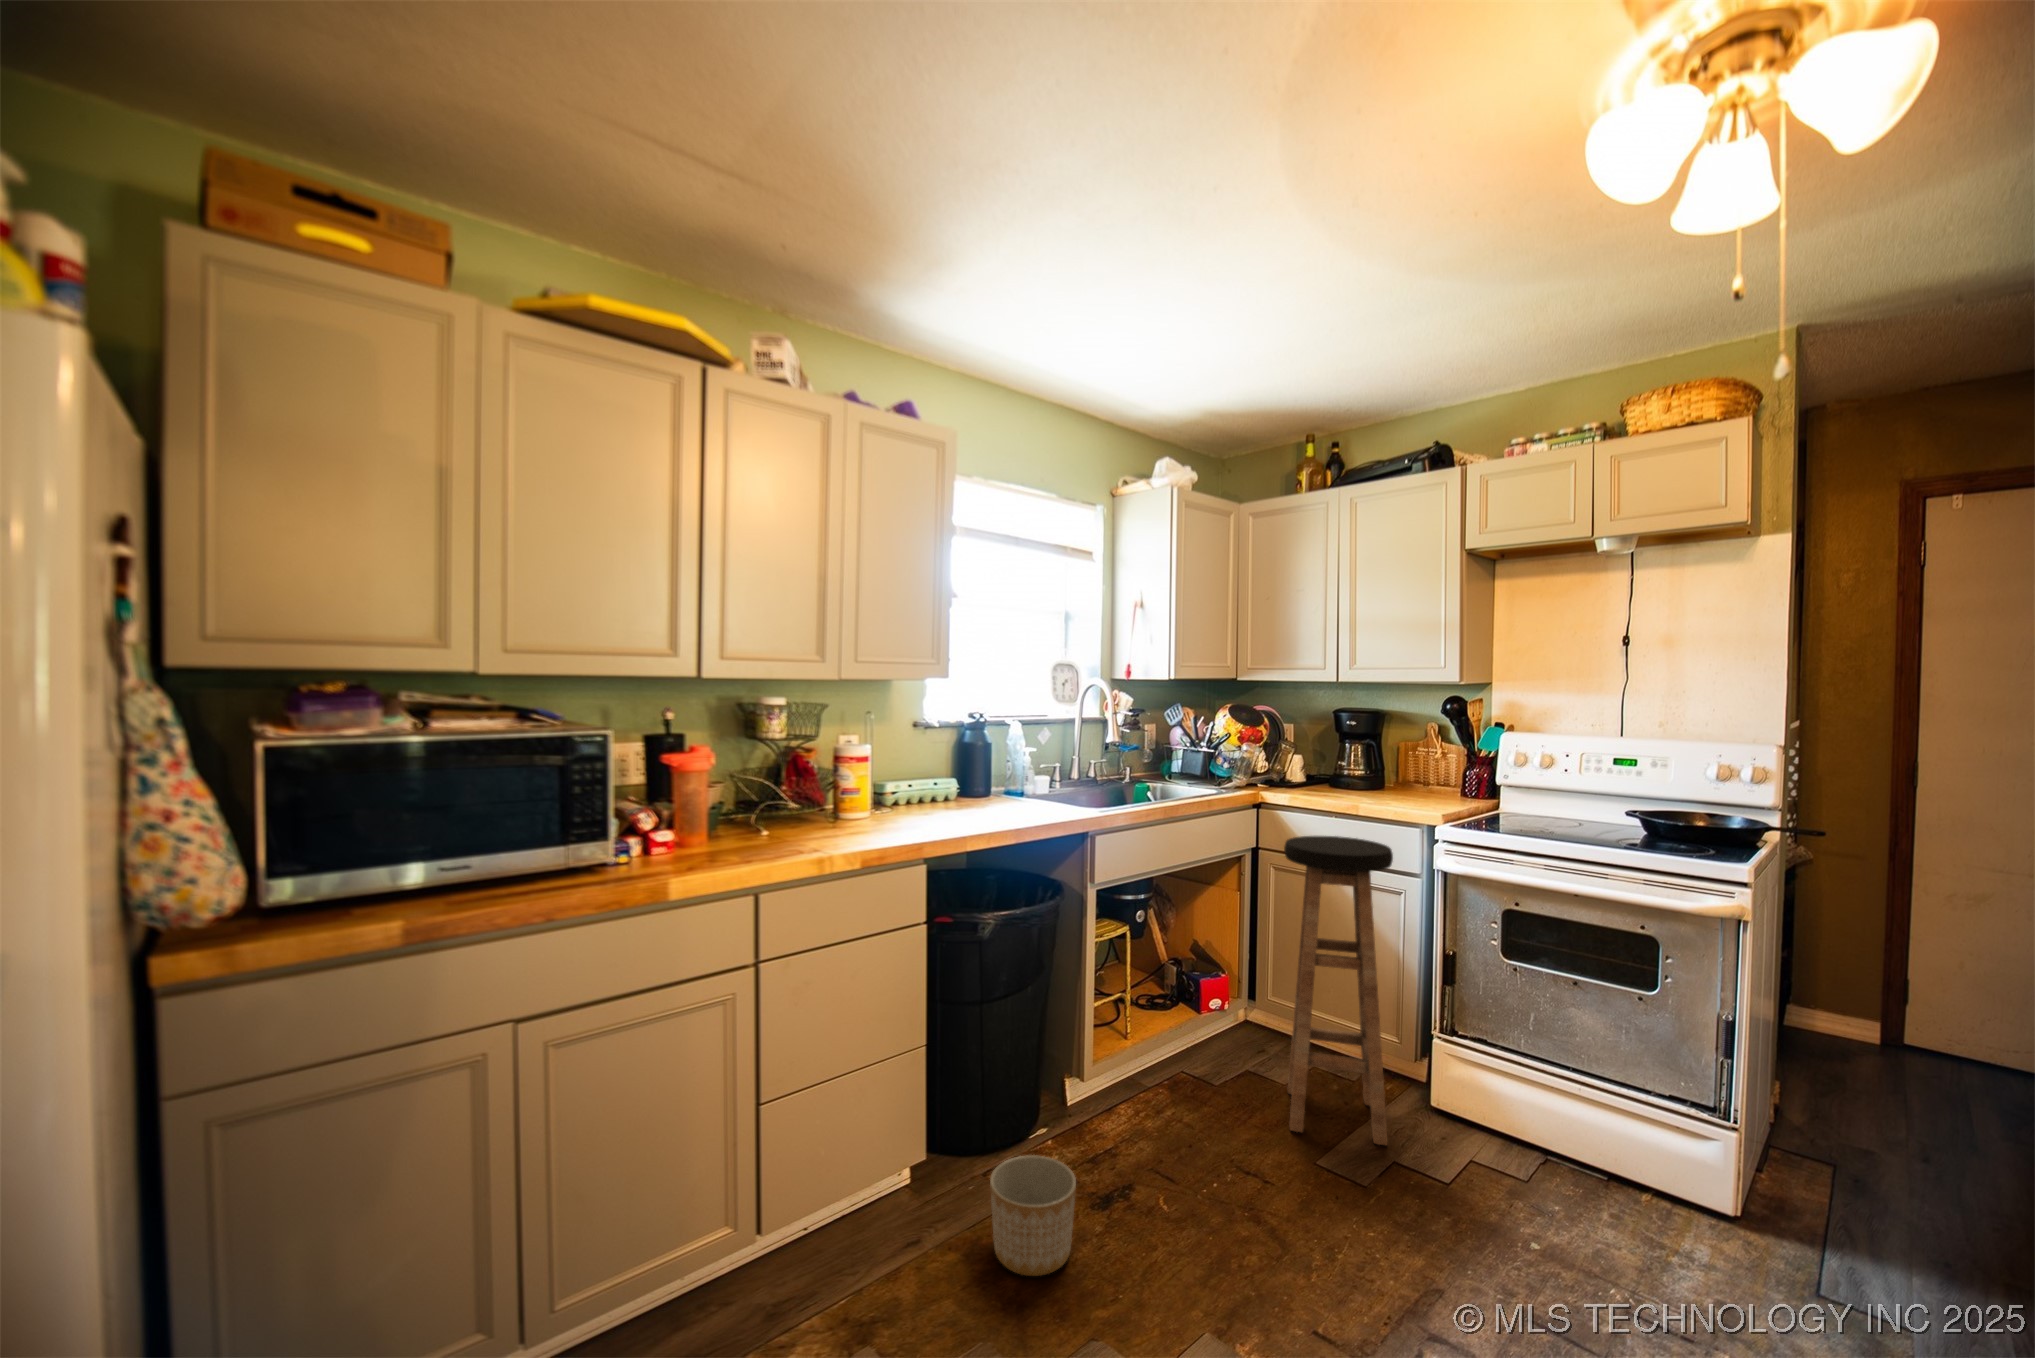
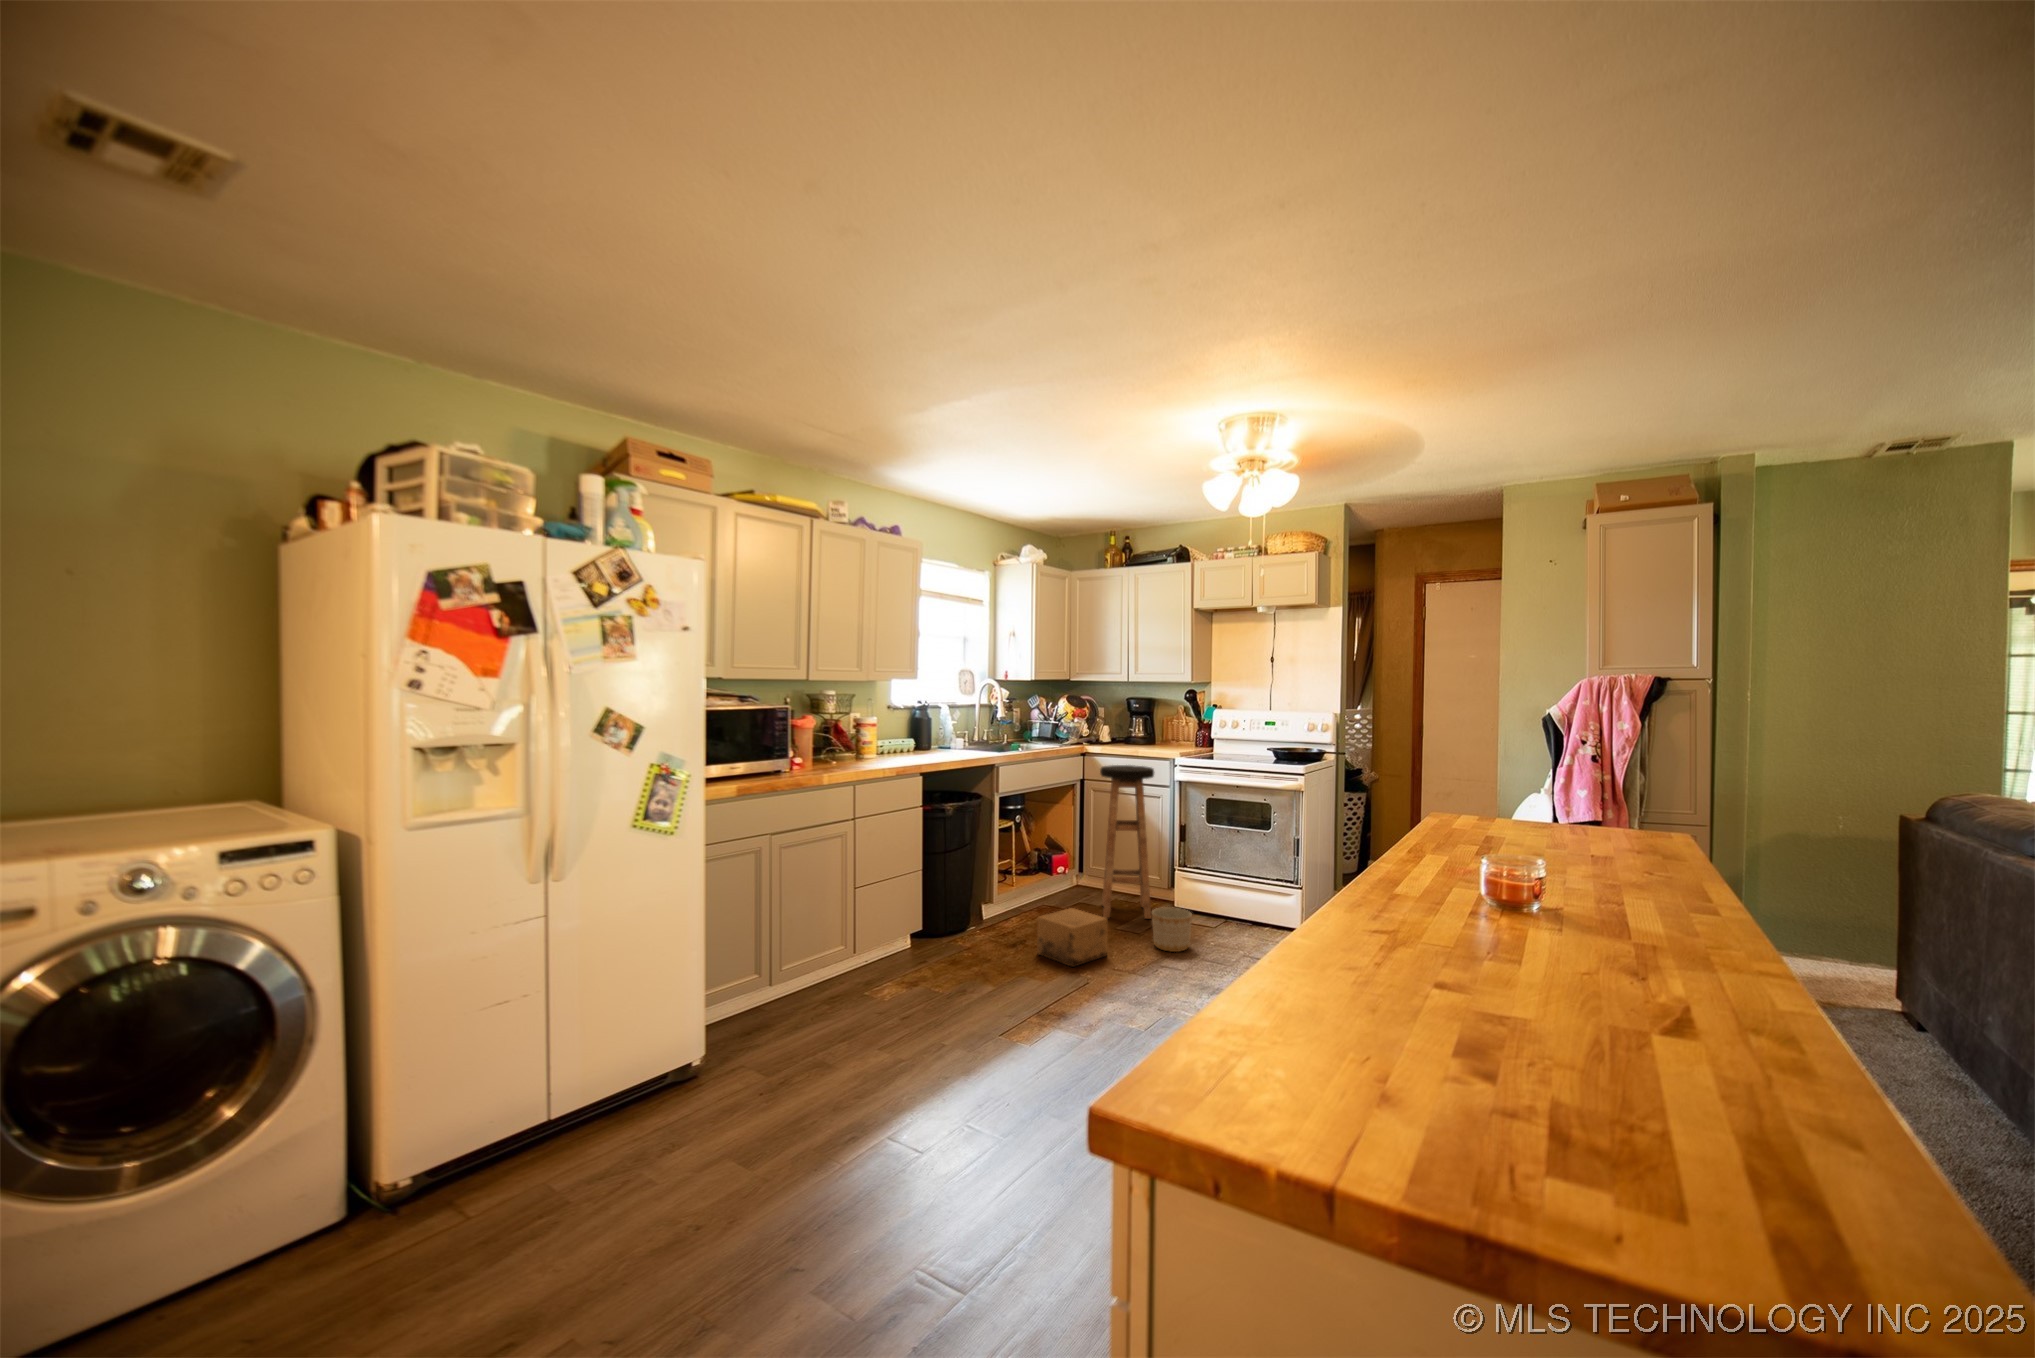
cardboard box: none [1145,1141,1296,1311] -> present [1037,908,1107,967]
planter: present [990,1155,1076,1276] -> present [1152,907,1192,952]

